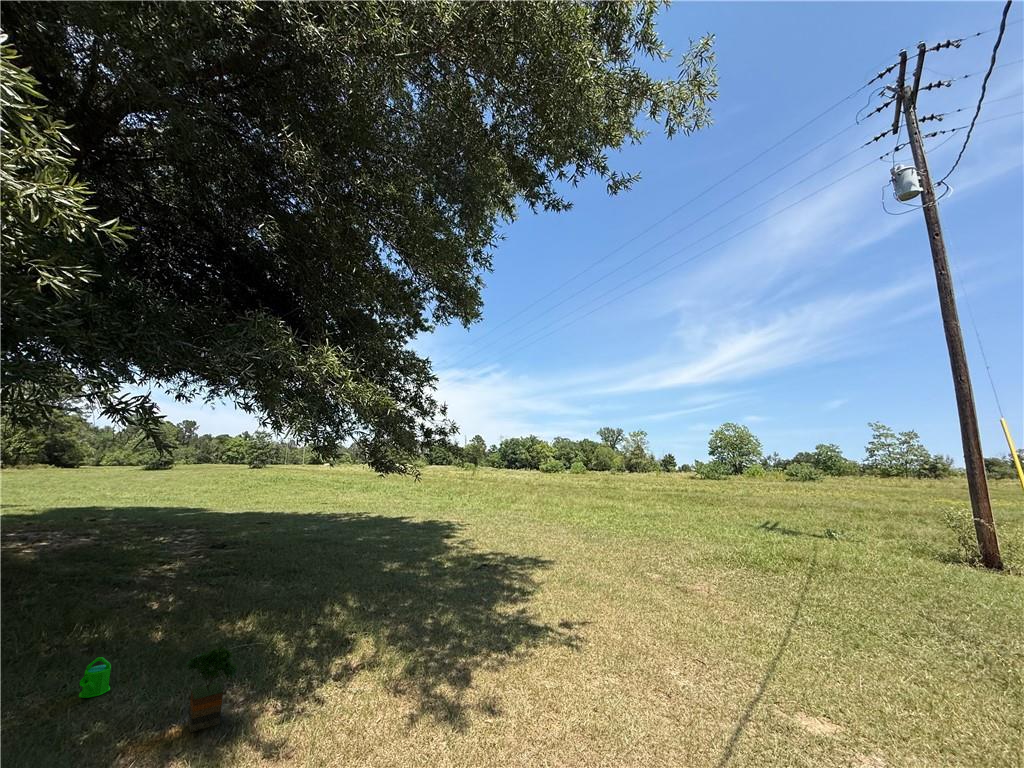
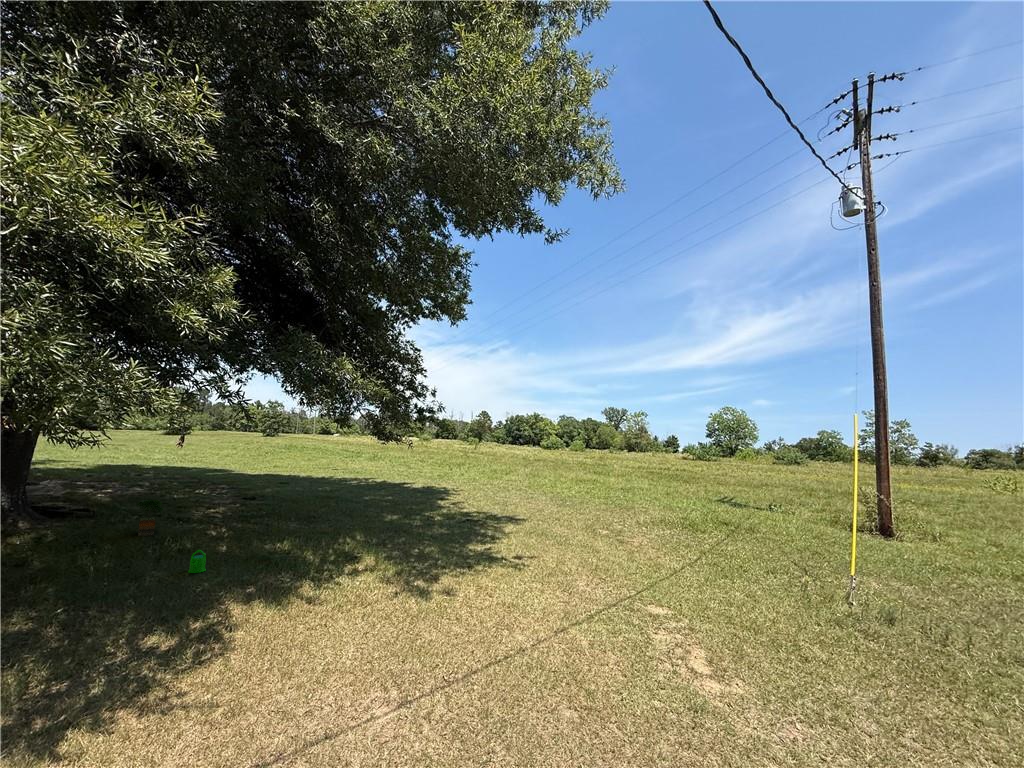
potted tree: present [186,648,237,733] -> present [137,500,163,536]

